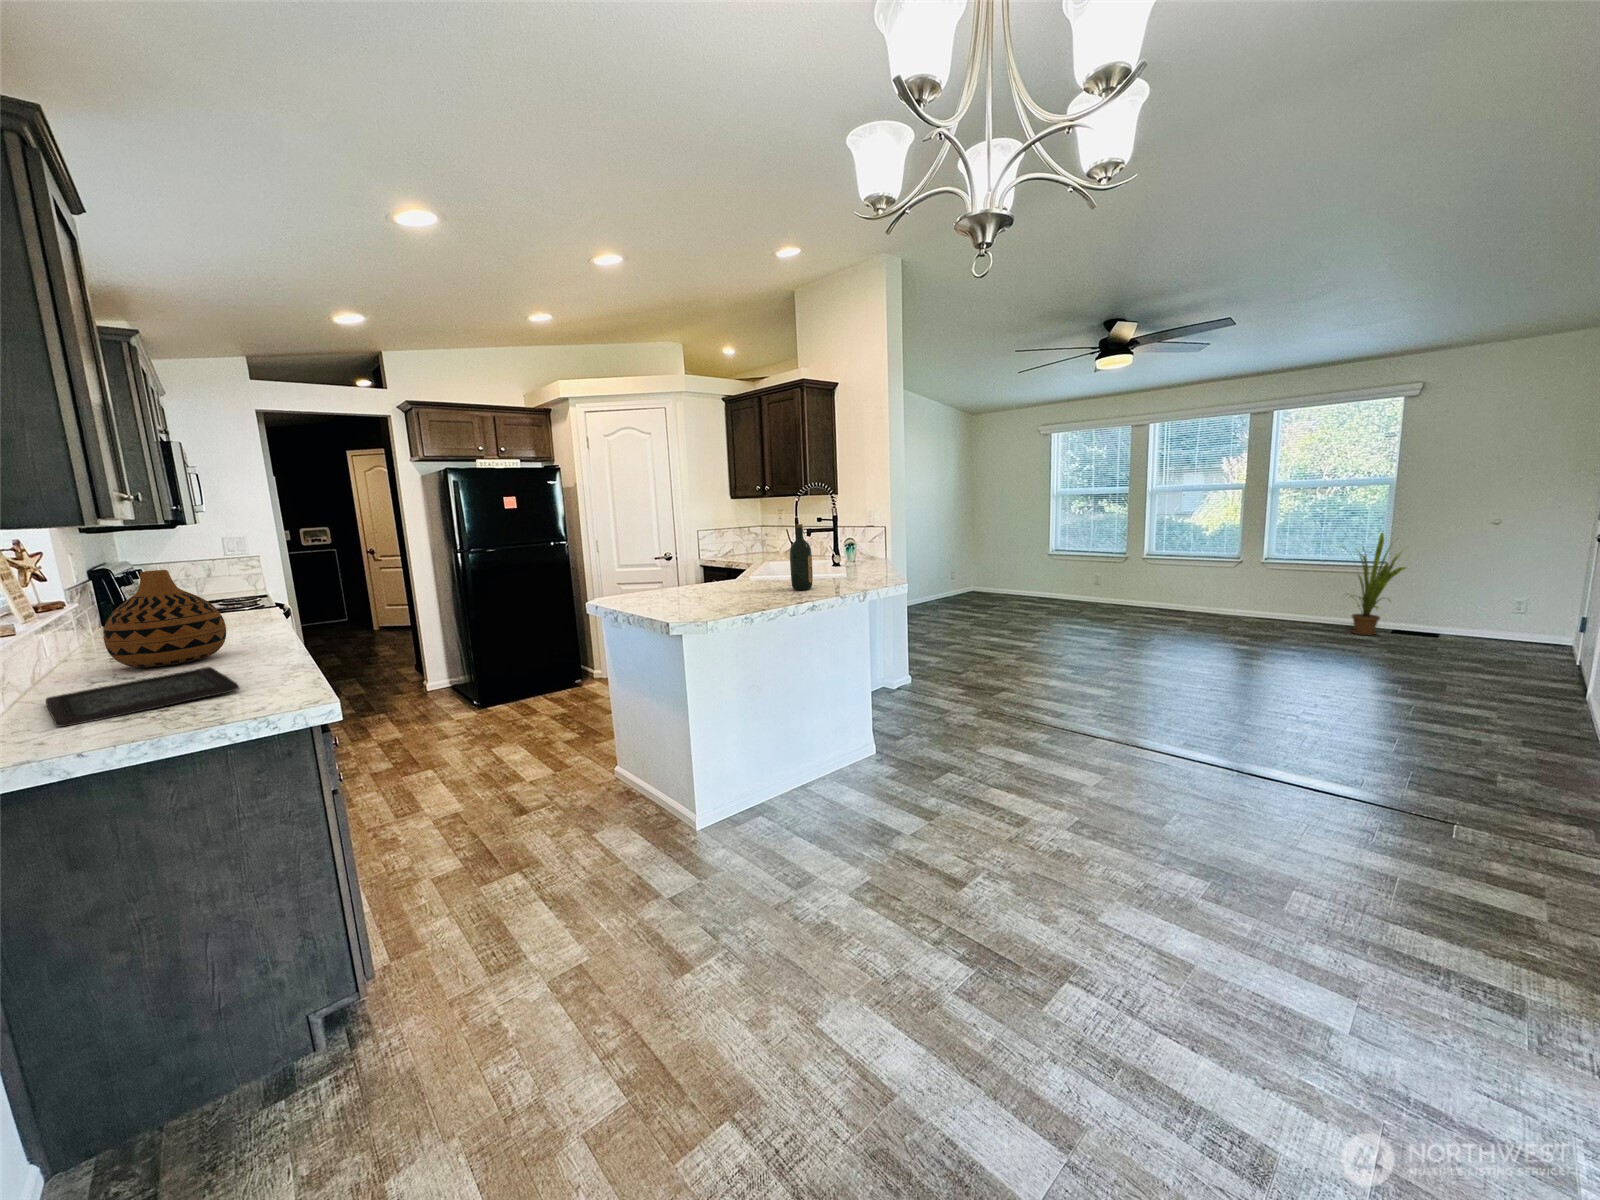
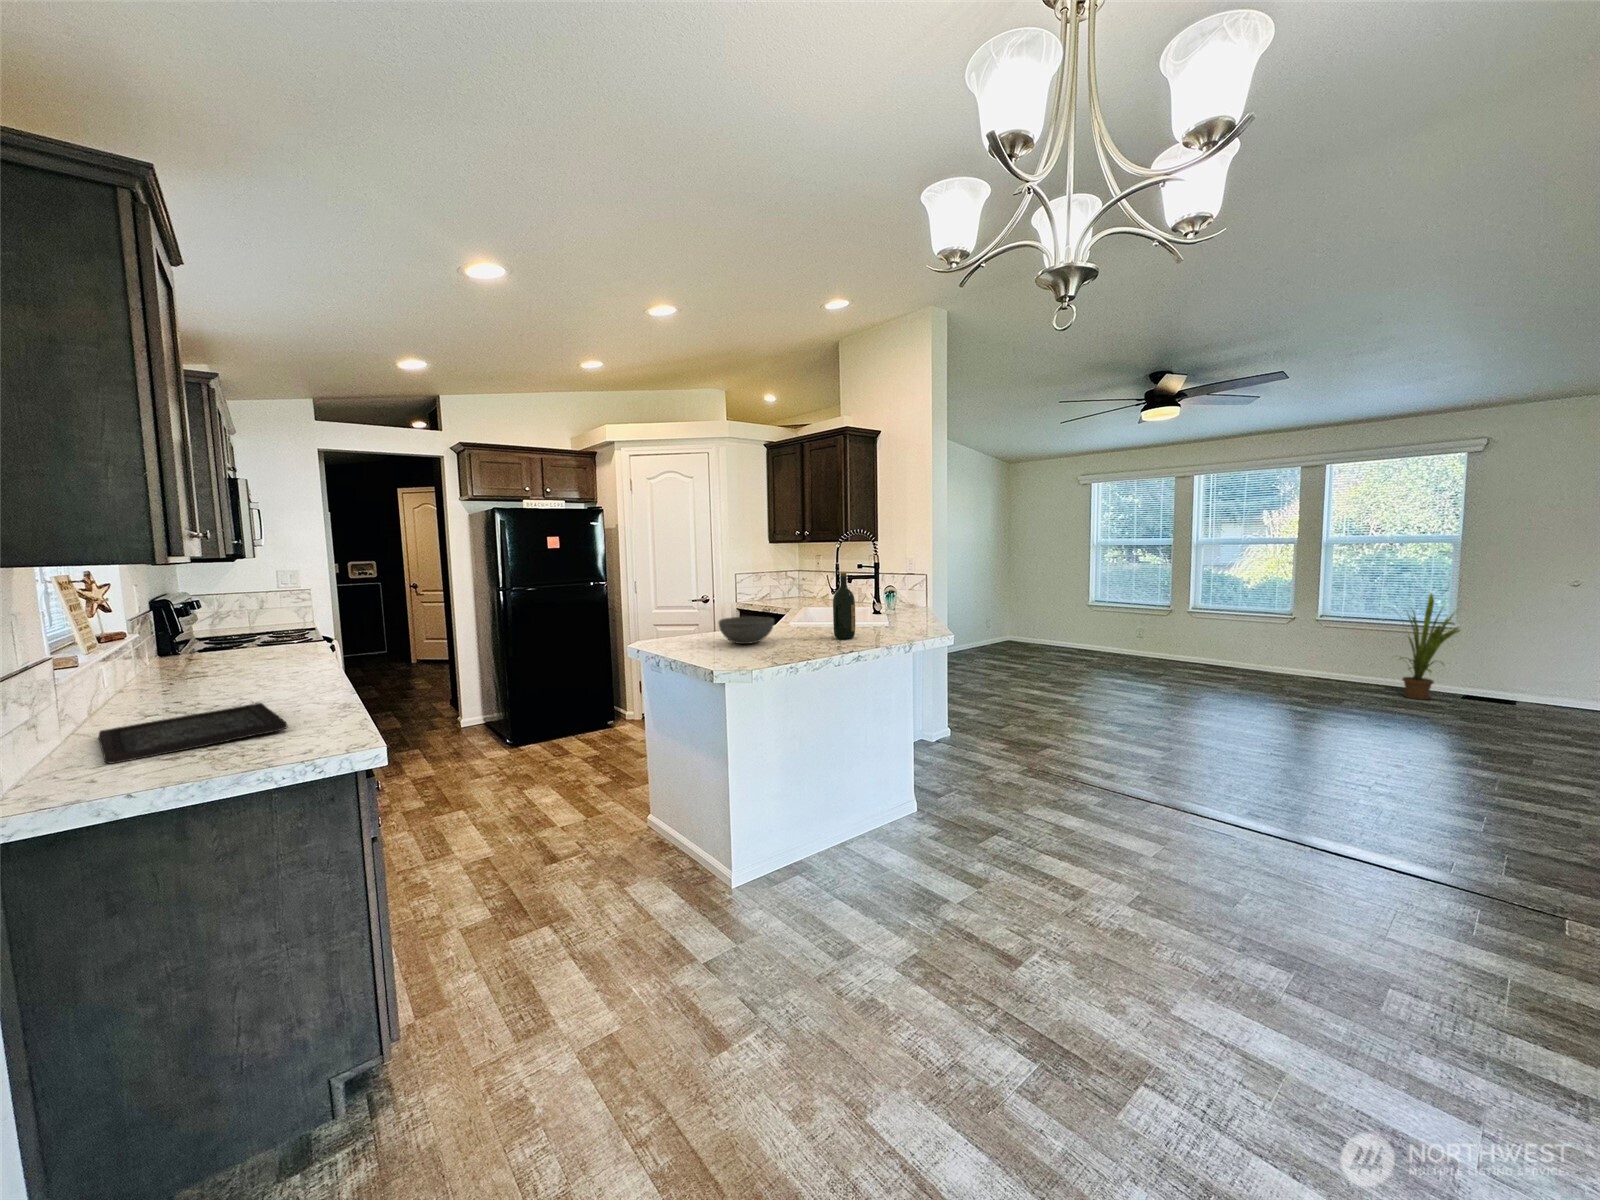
vase: present [103,570,226,668] -> none [162,604,279,701]
bowl: none [676,570,732,598] -> present [719,617,774,644]

